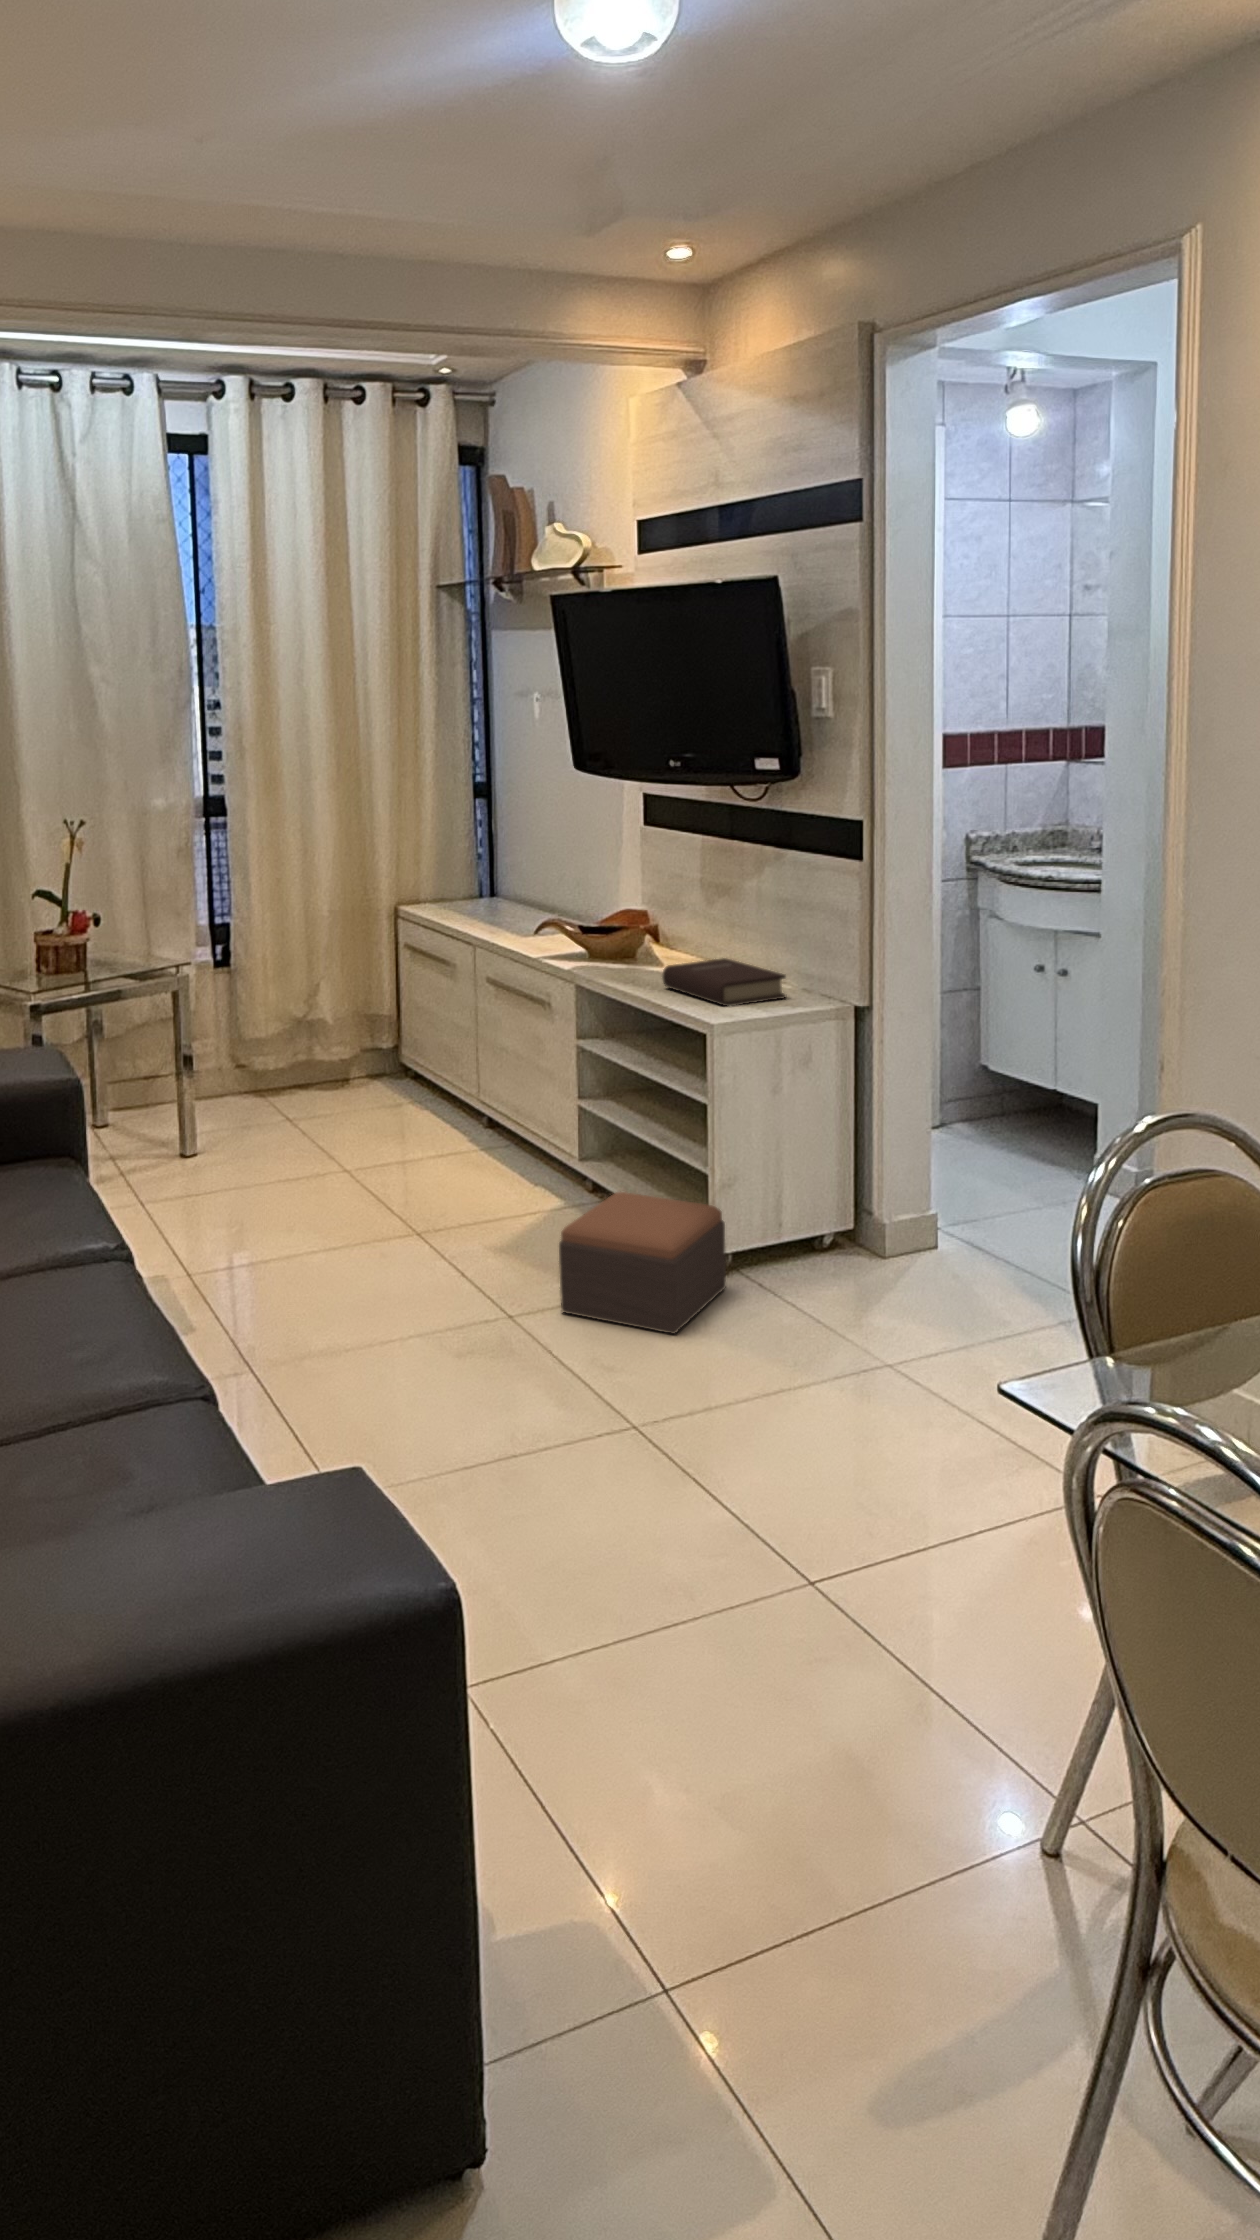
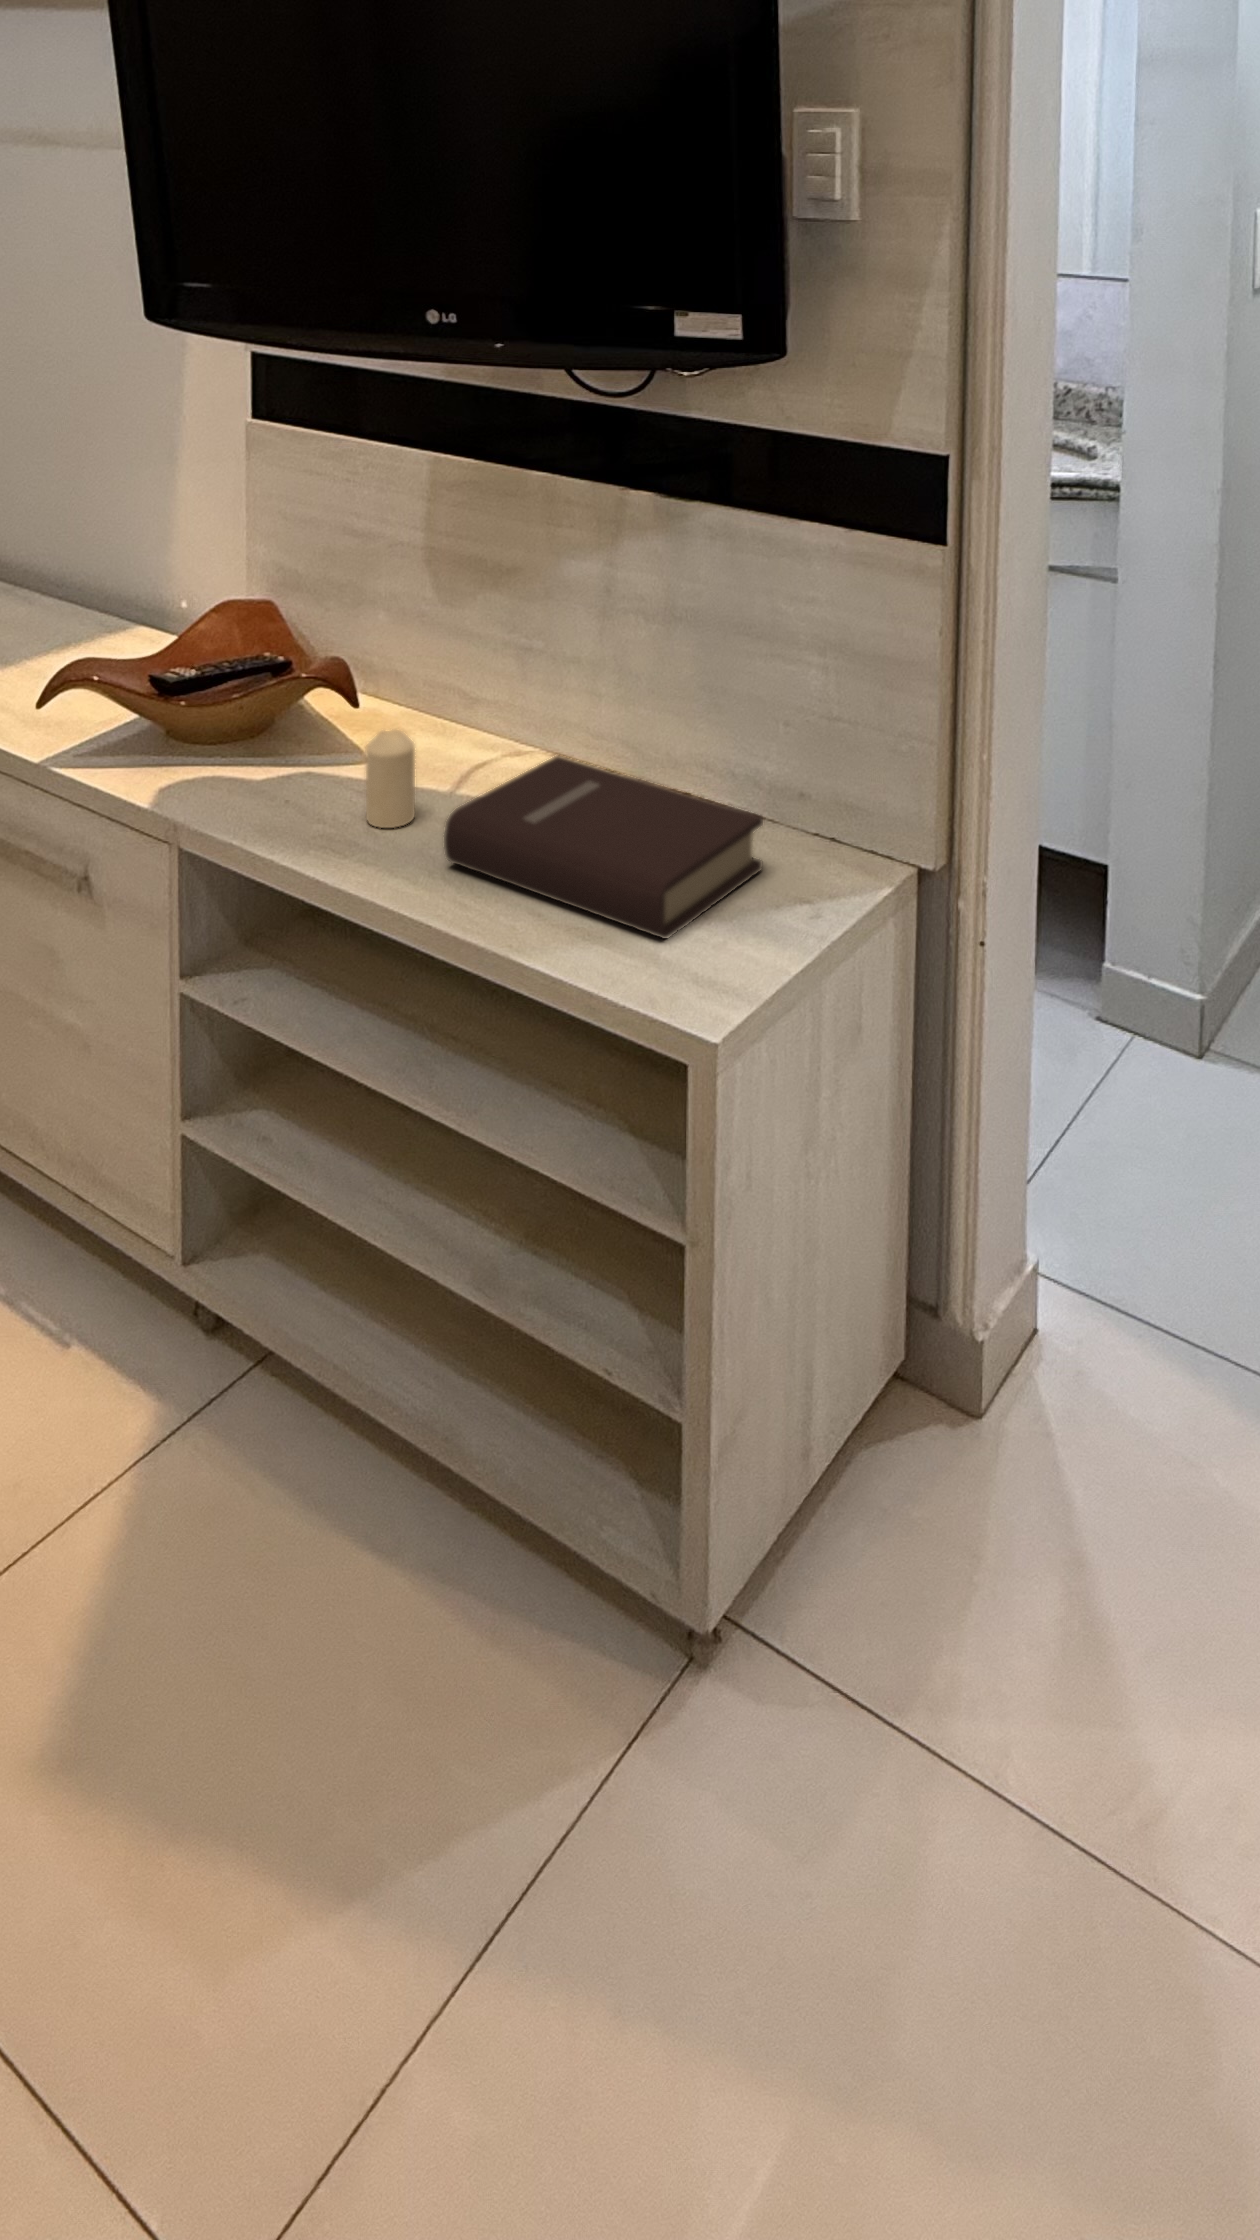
candle: none [645,941,666,980] -> present [366,730,415,828]
footstool: present [559,1192,726,1334] -> none [325,1505,725,2080]

